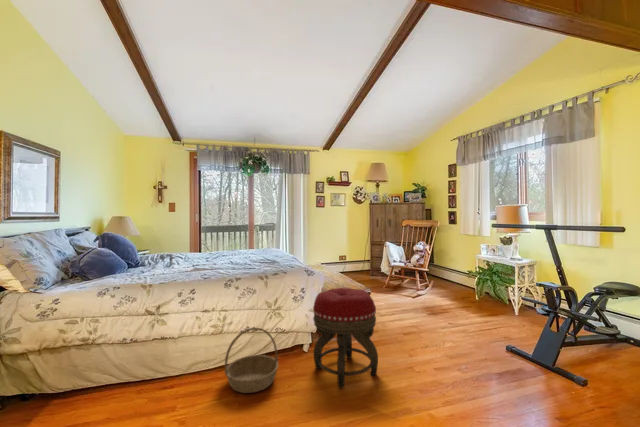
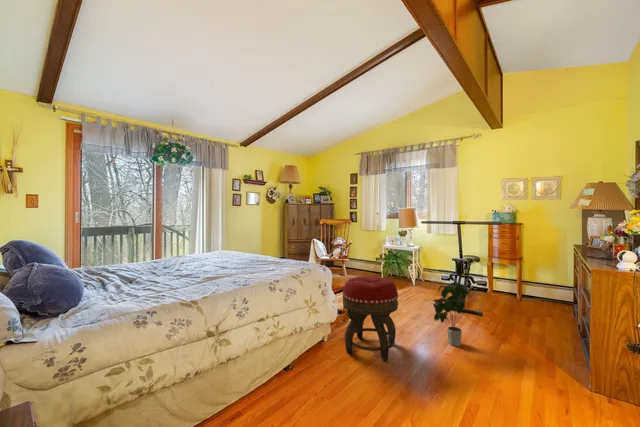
potted plant: none [416,313,495,406] -> present [434,282,468,346]
basket: present [225,328,278,393] -> none [287,325,340,394]

